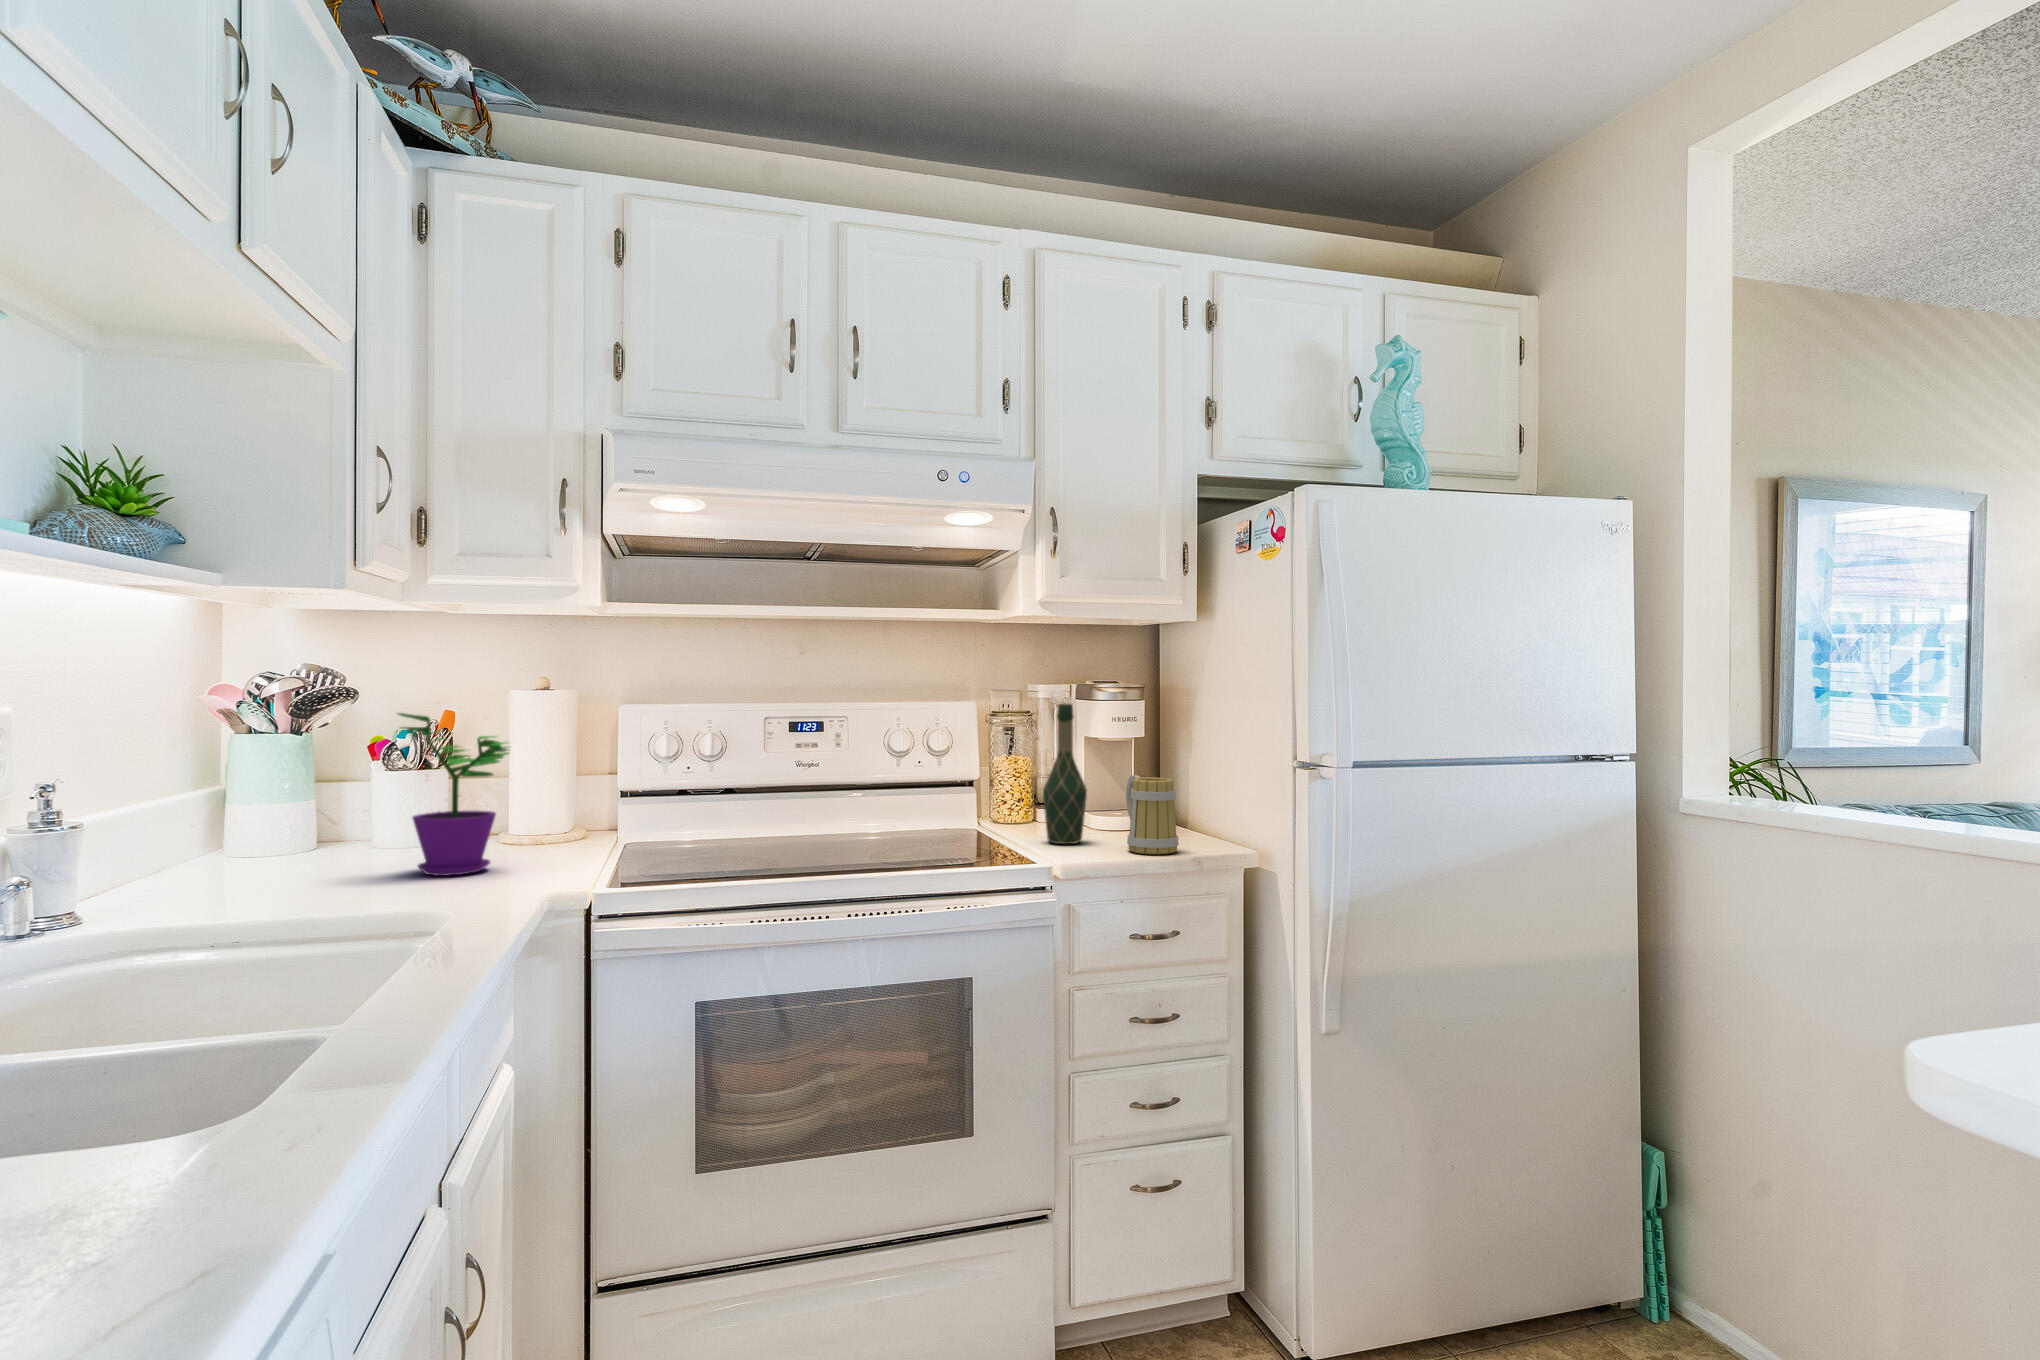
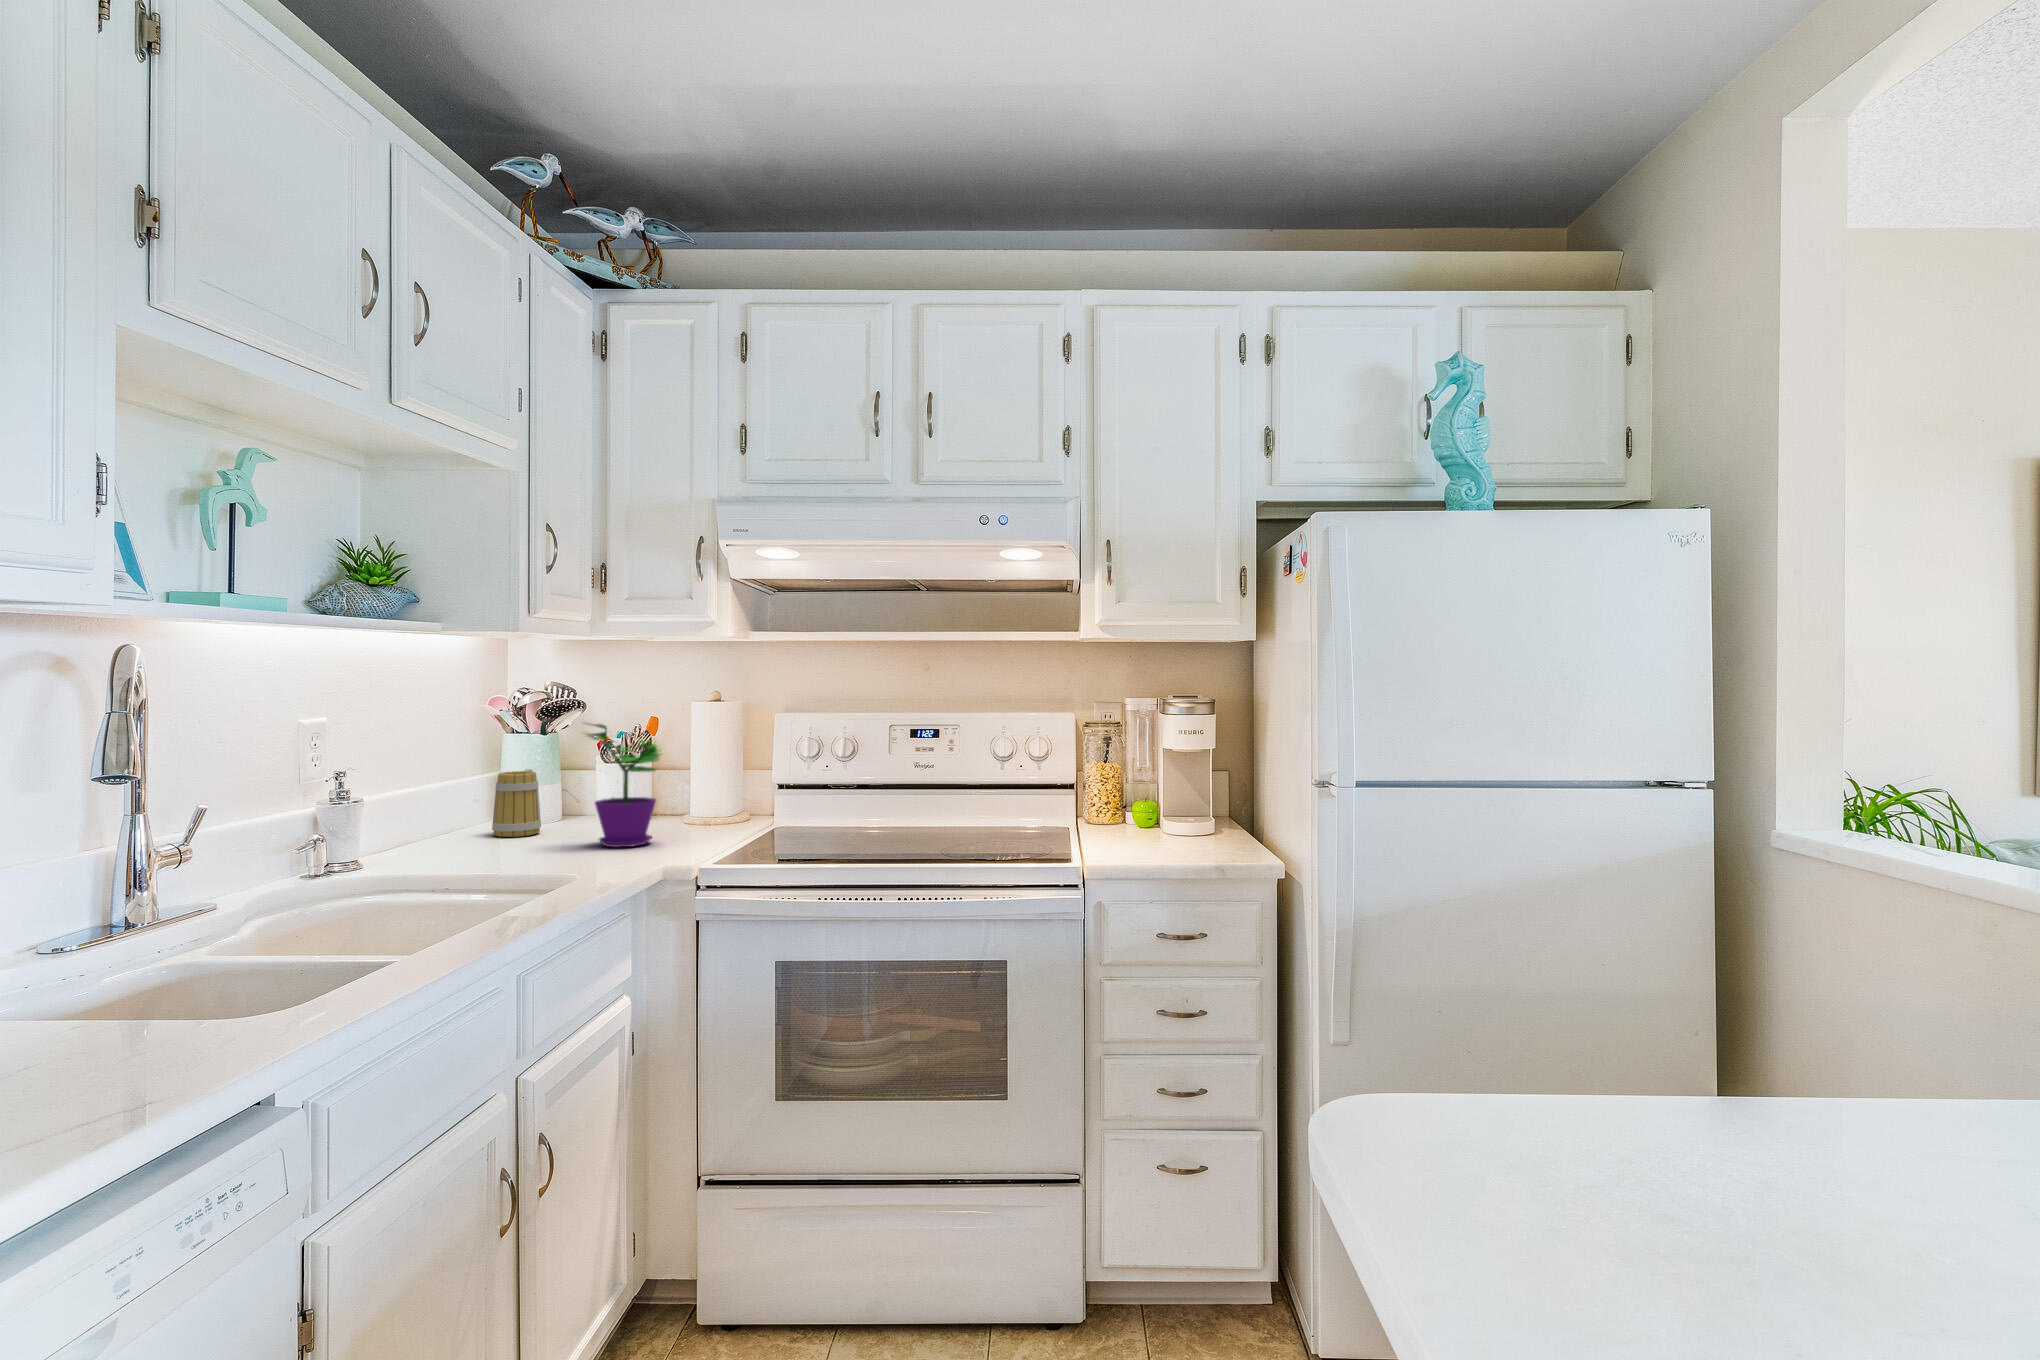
wine bottle: present [1043,704,1087,844] -> none [1113,717,1153,845]
mug: present [1126,775,1179,854] -> present [492,769,541,837]

